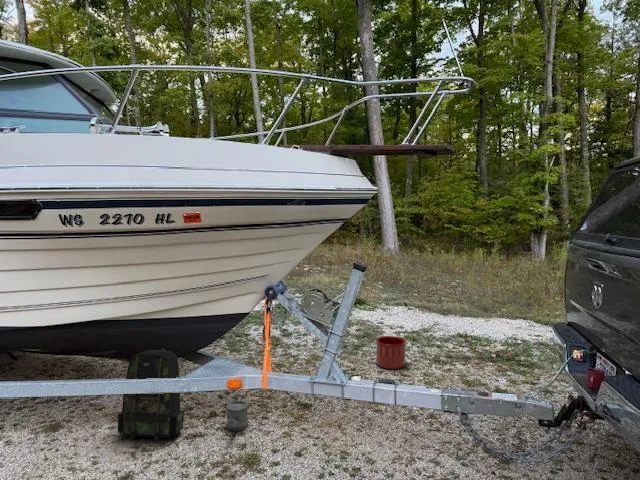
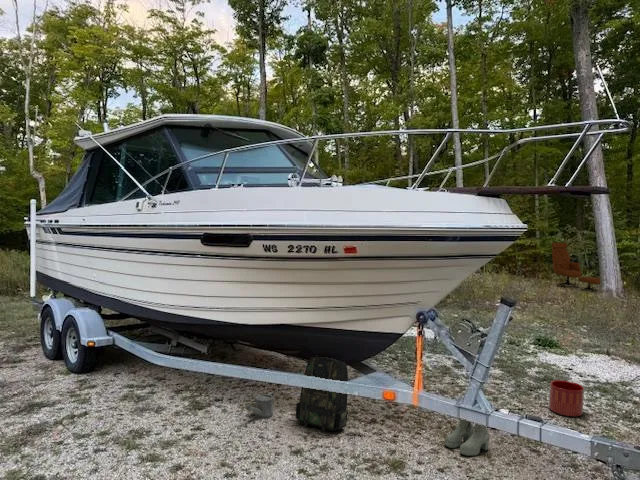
lounge chair: none [341,209,382,251] -> present [552,243,601,291]
boots: none [293,383,336,431] -> present [444,419,489,456]
watering can: present [226,397,249,431] -> present [246,392,274,418]

